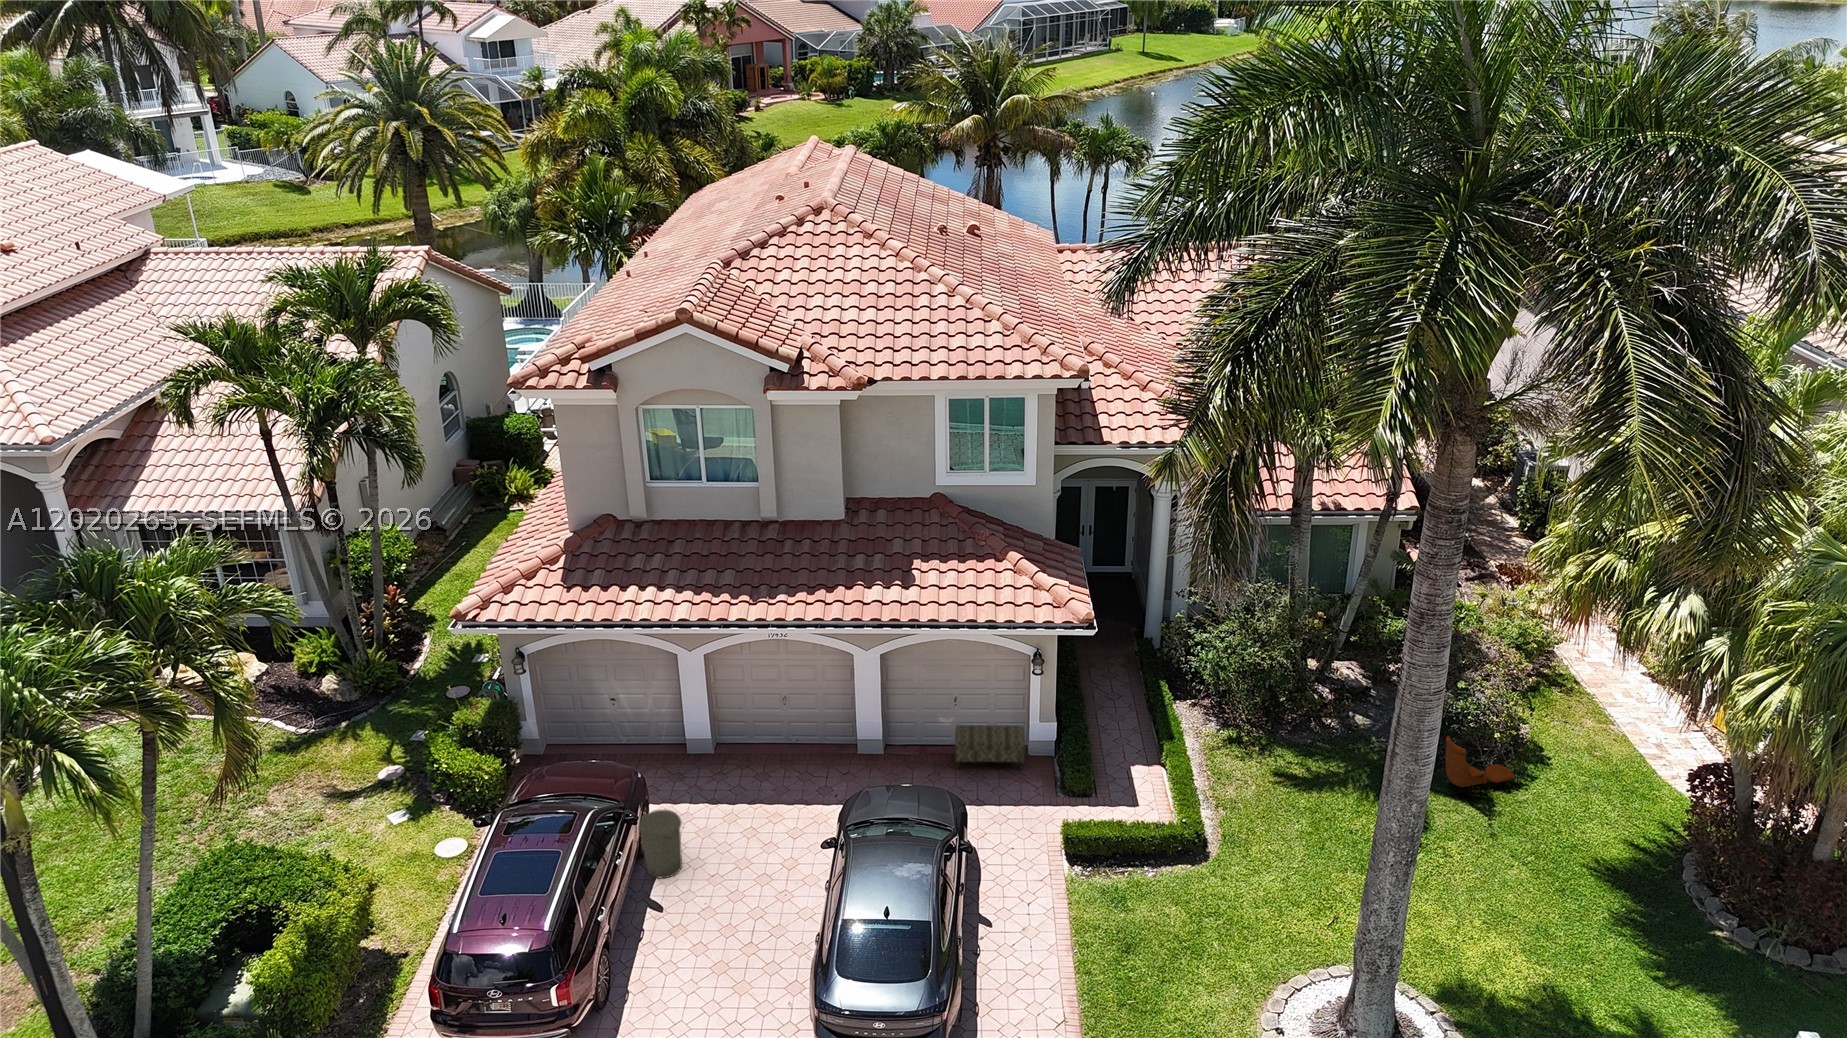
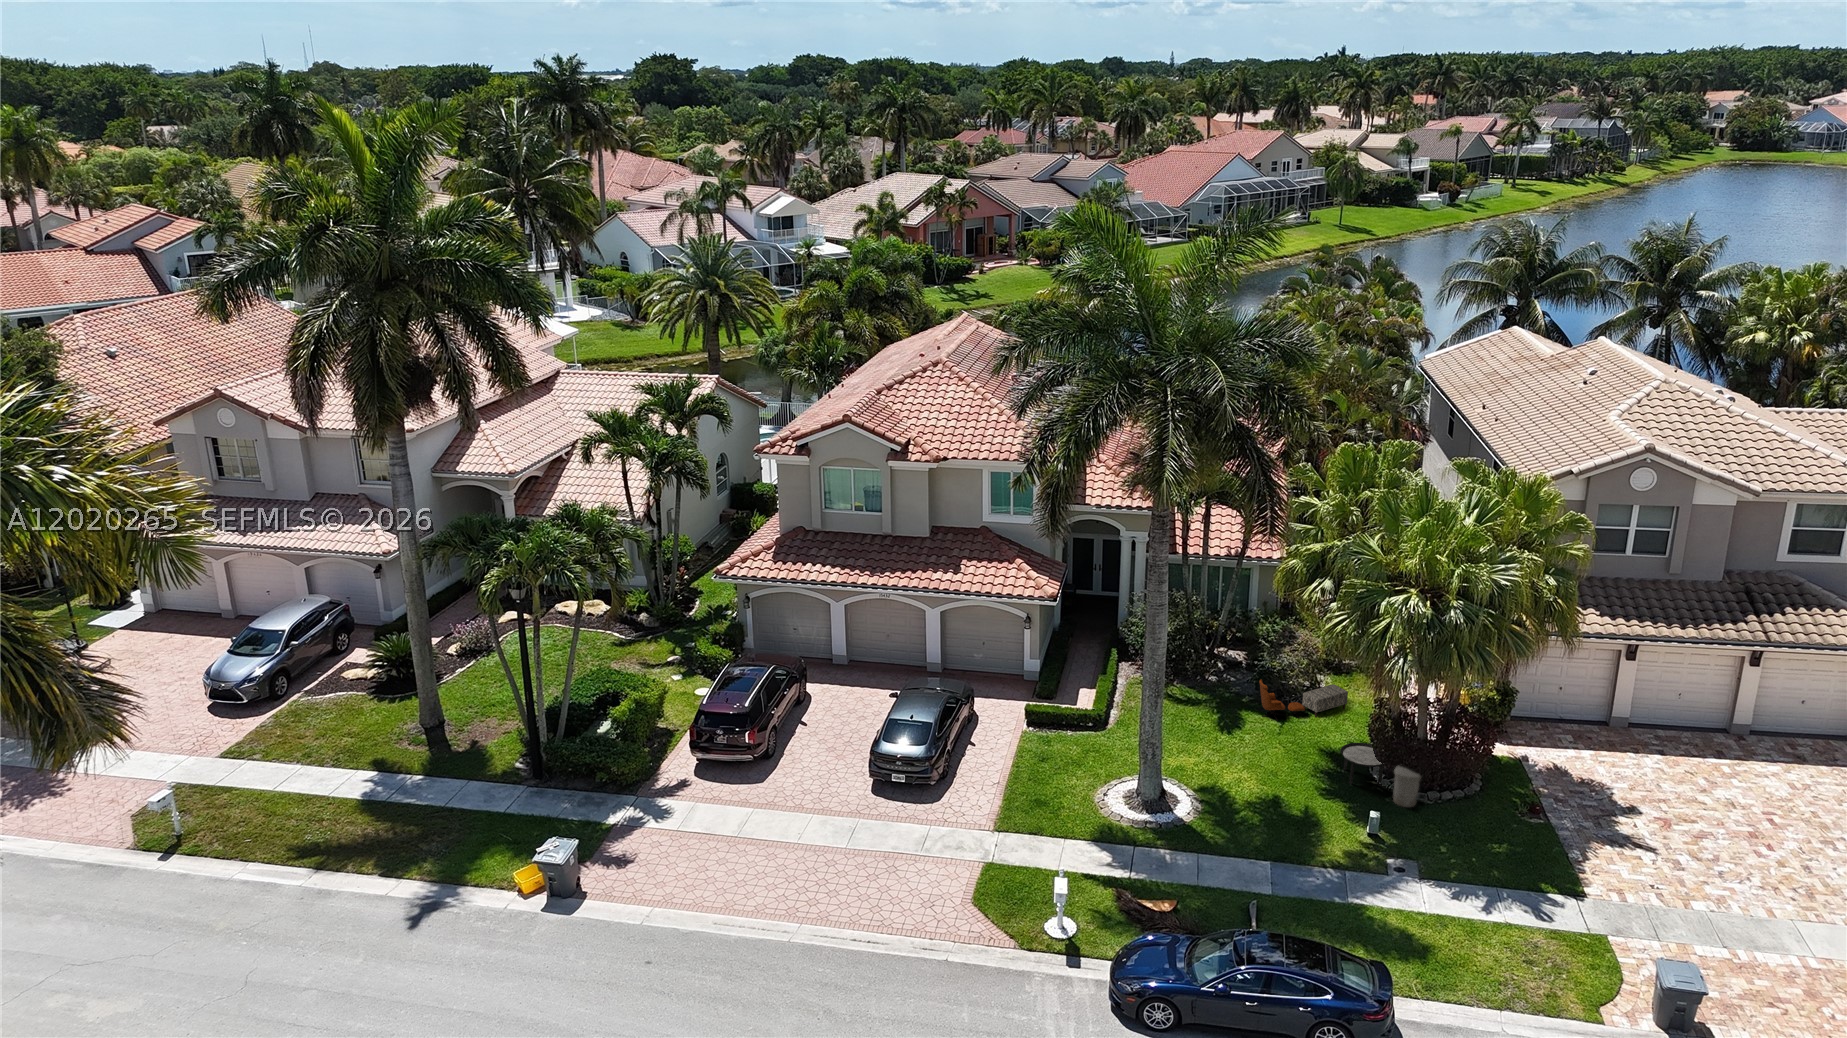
bench: present [955,725,1025,769] -> present [1302,684,1348,717]
trash can: present [638,810,682,878] -> present [1393,766,1421,807]
round table: none [1642,855,1741,940] -> present [1340,743,1384,786]

